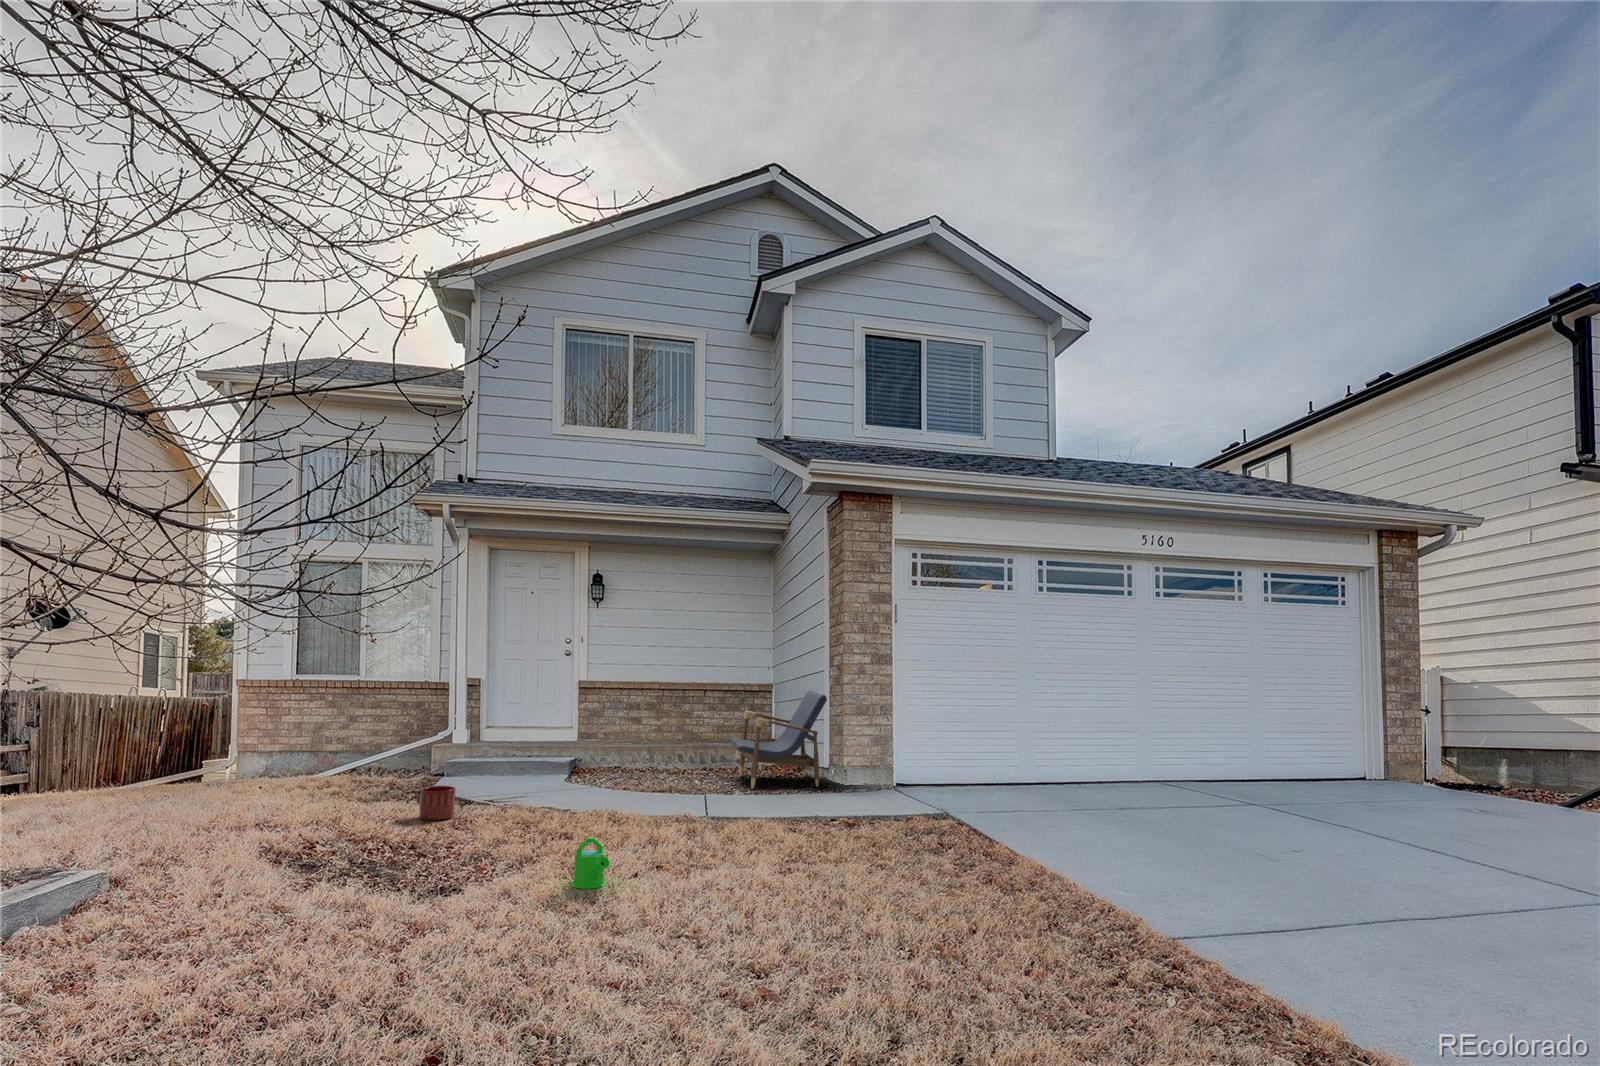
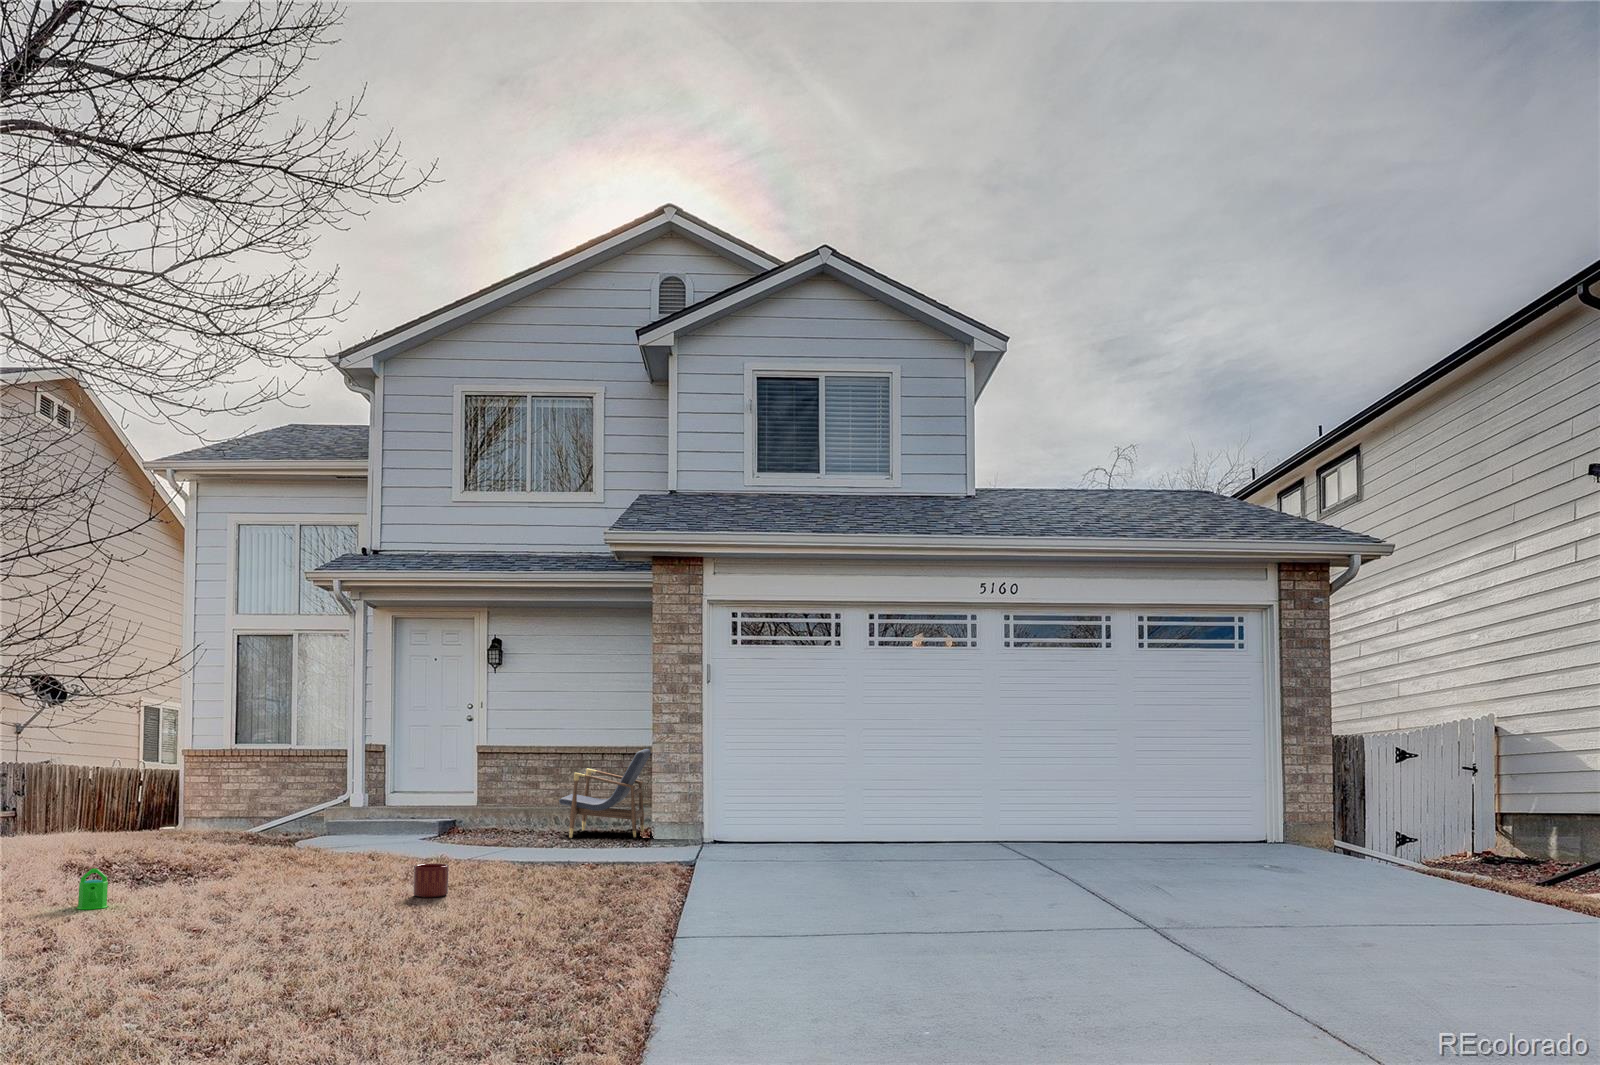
planter: present [419,786,455,821] -> present [413,864,449,898]
watering can: present [571,837,610,889] -> present [77,868,108,909]

